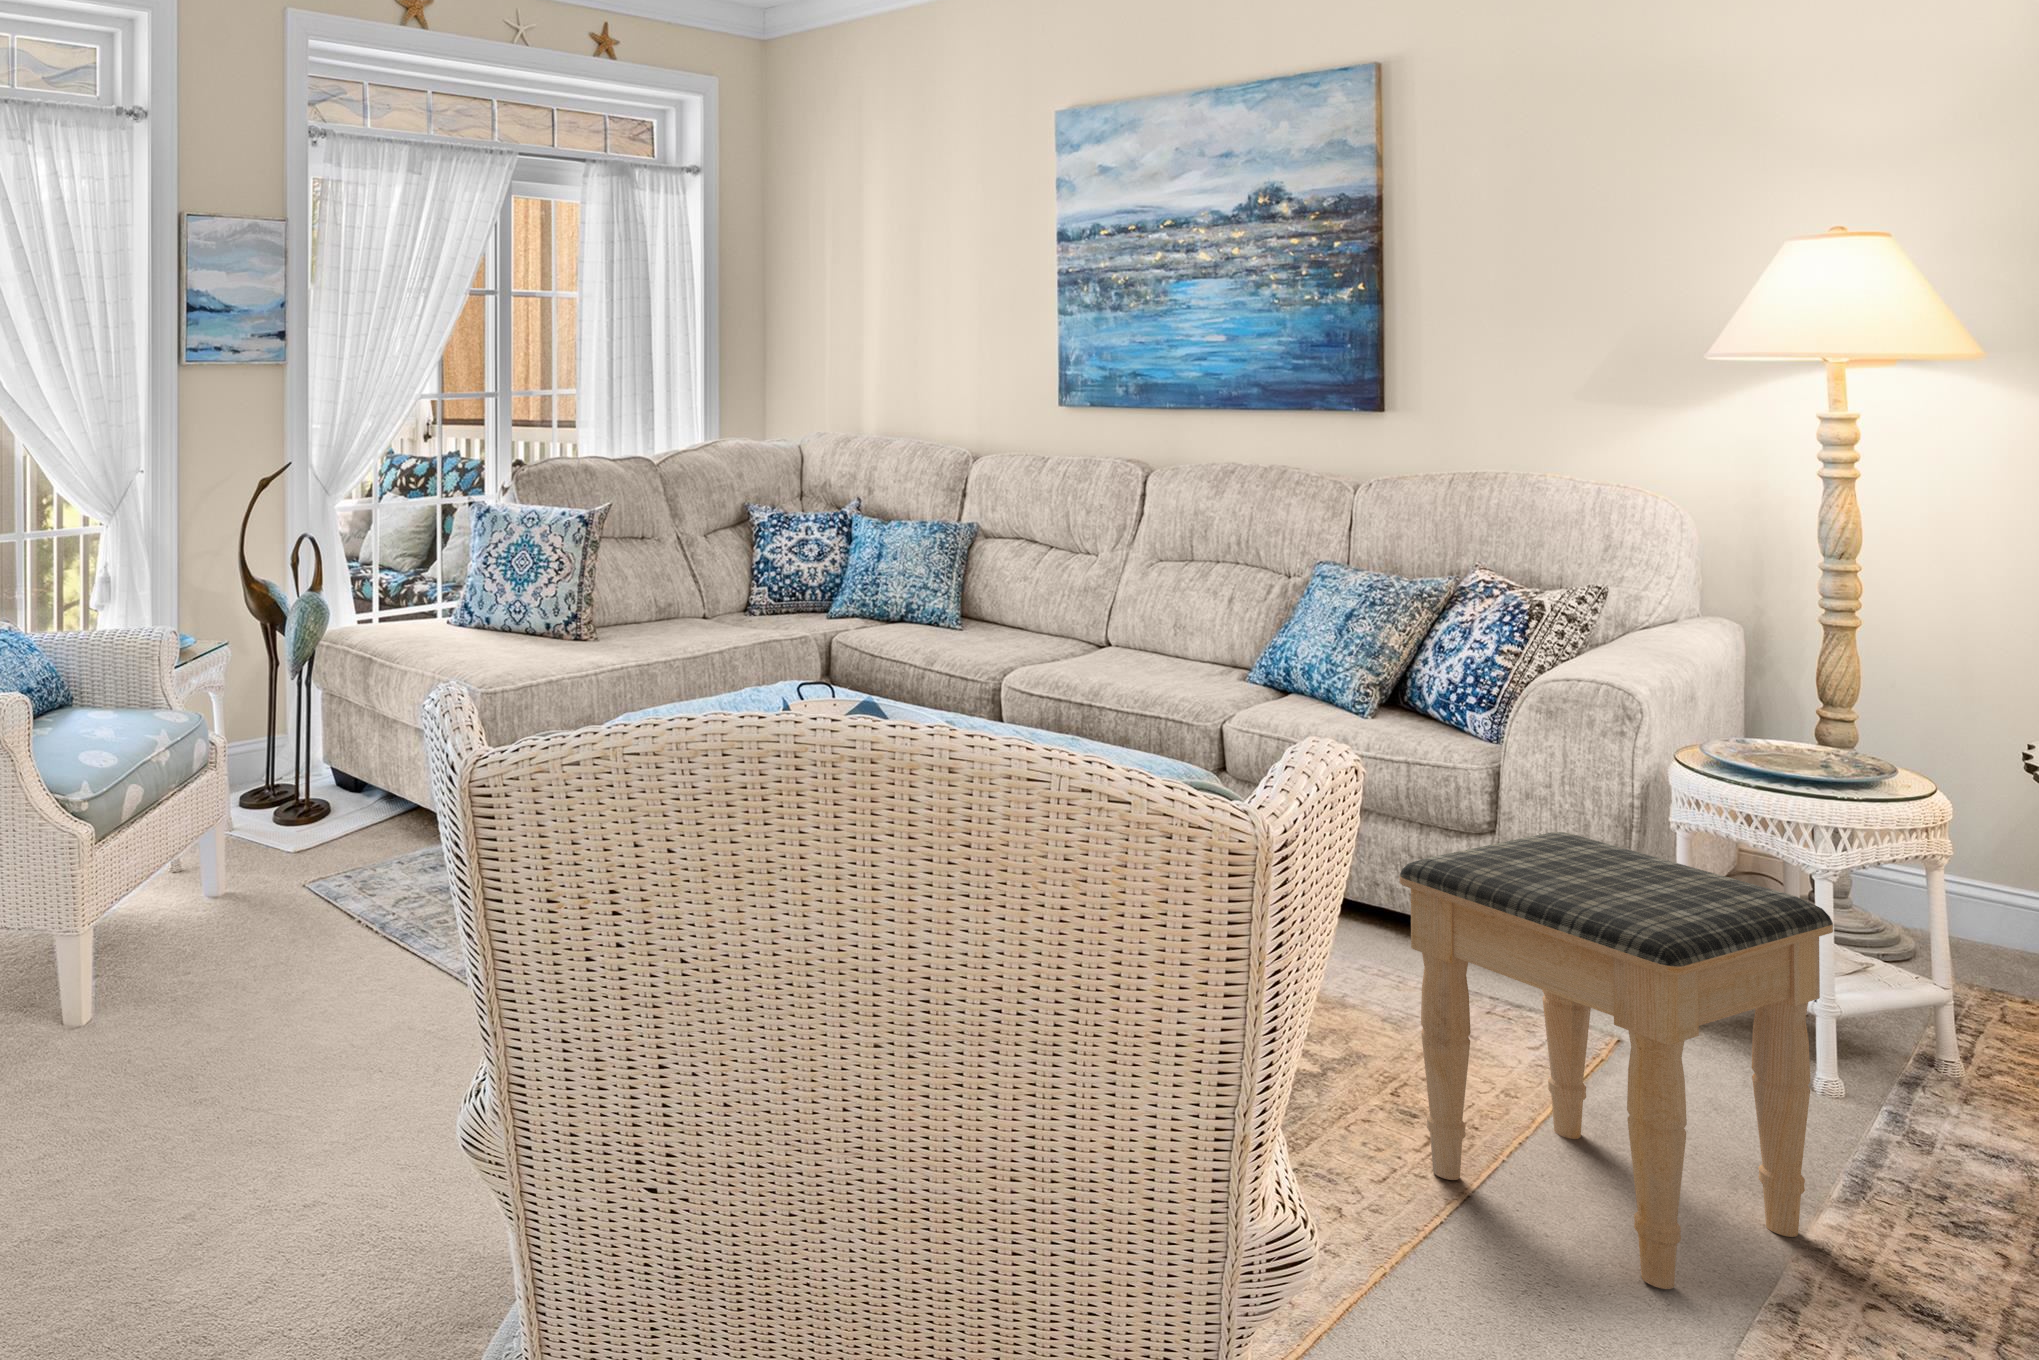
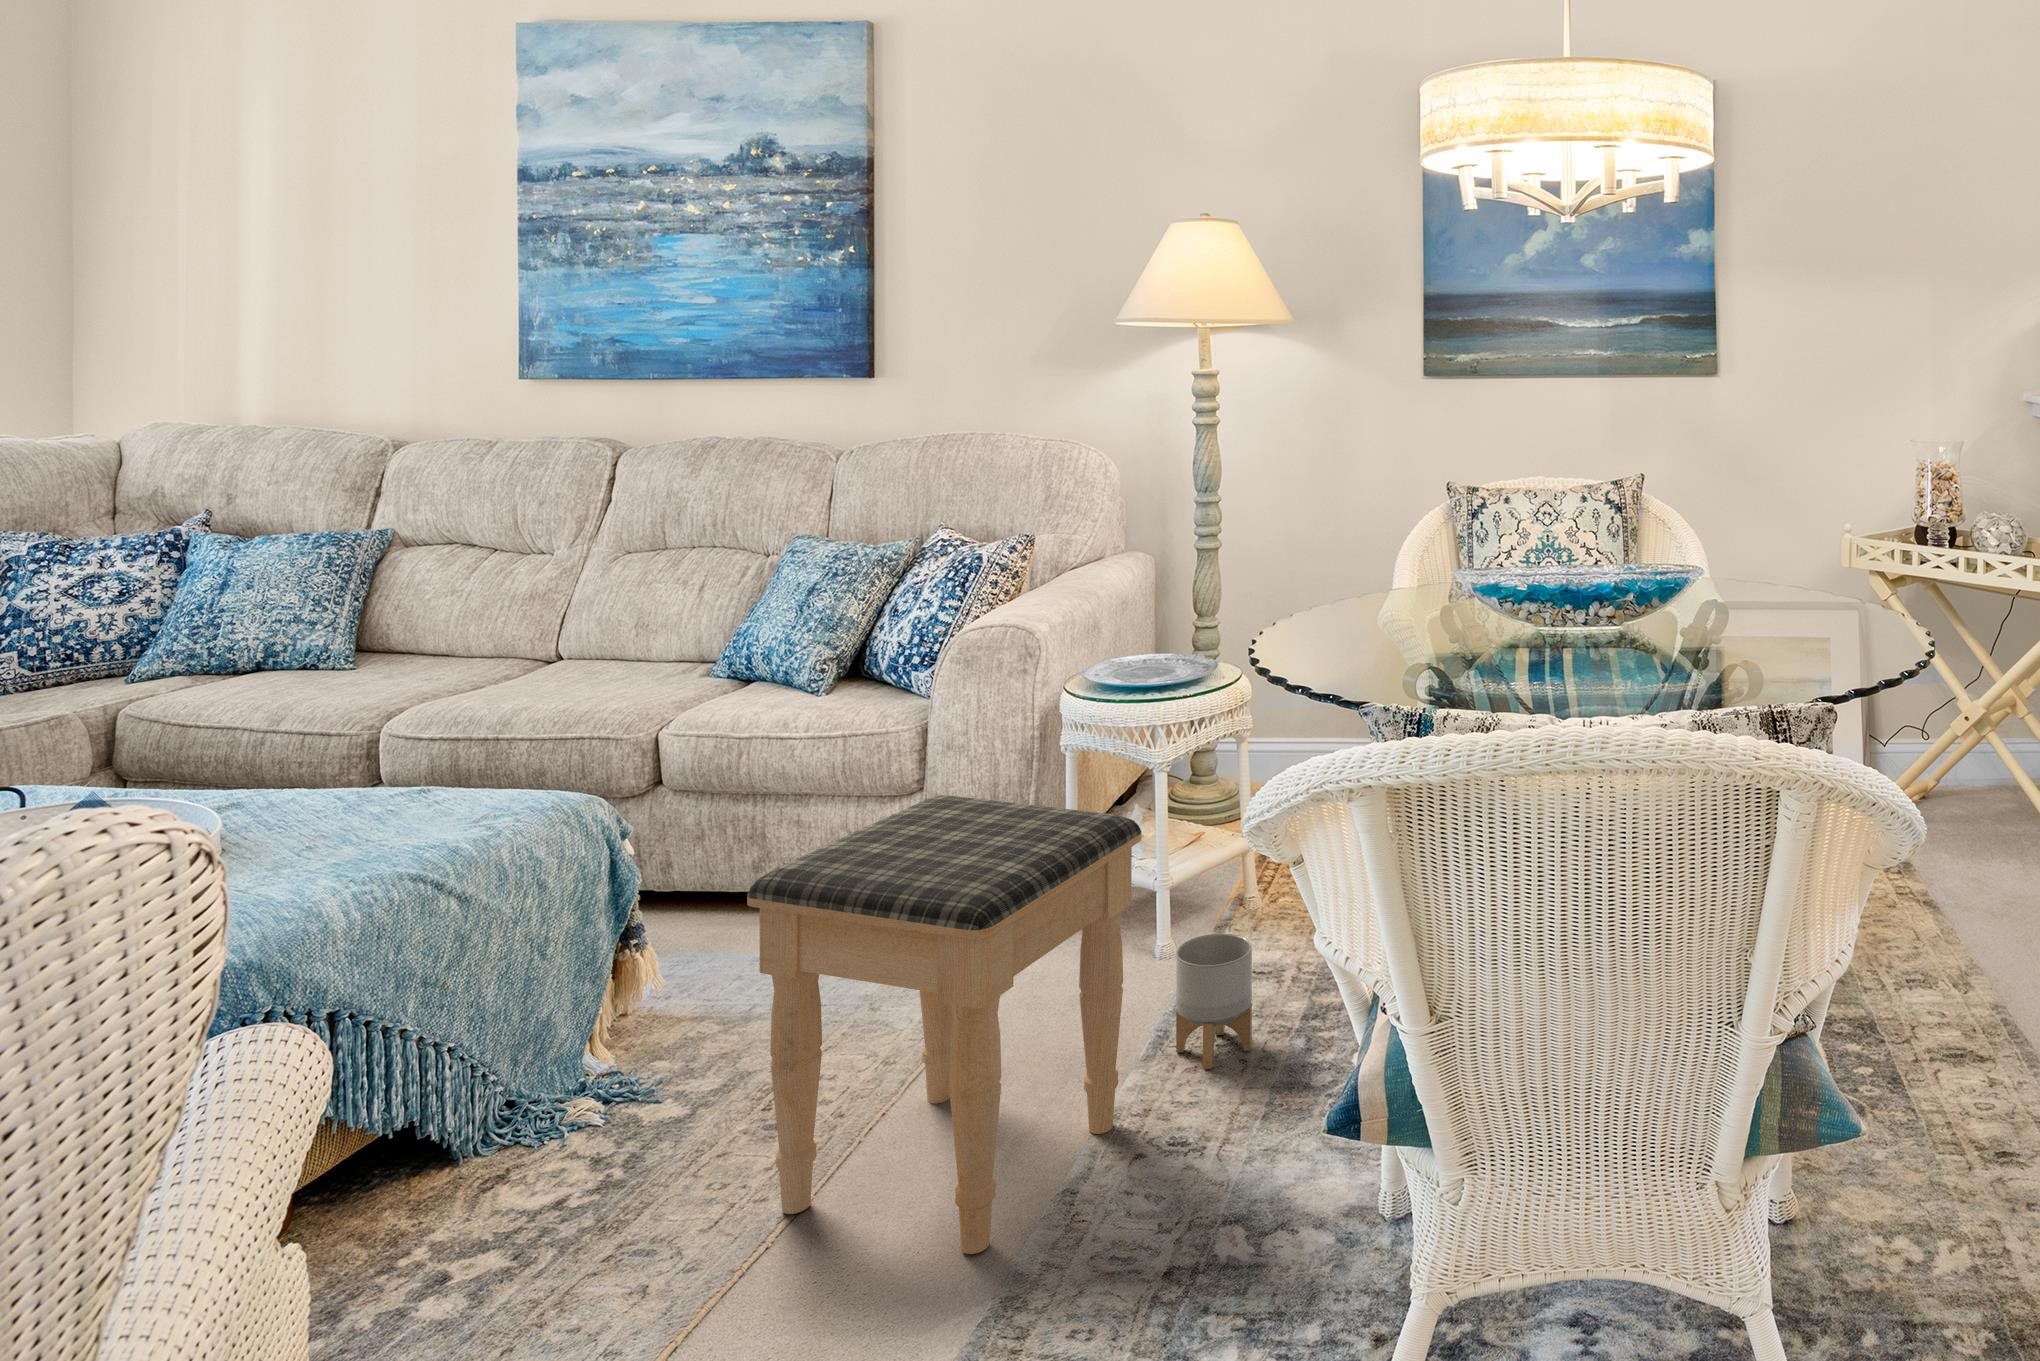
planter: none [1866,1068,1983,1224] -> present [1176,934,1252,1069]

